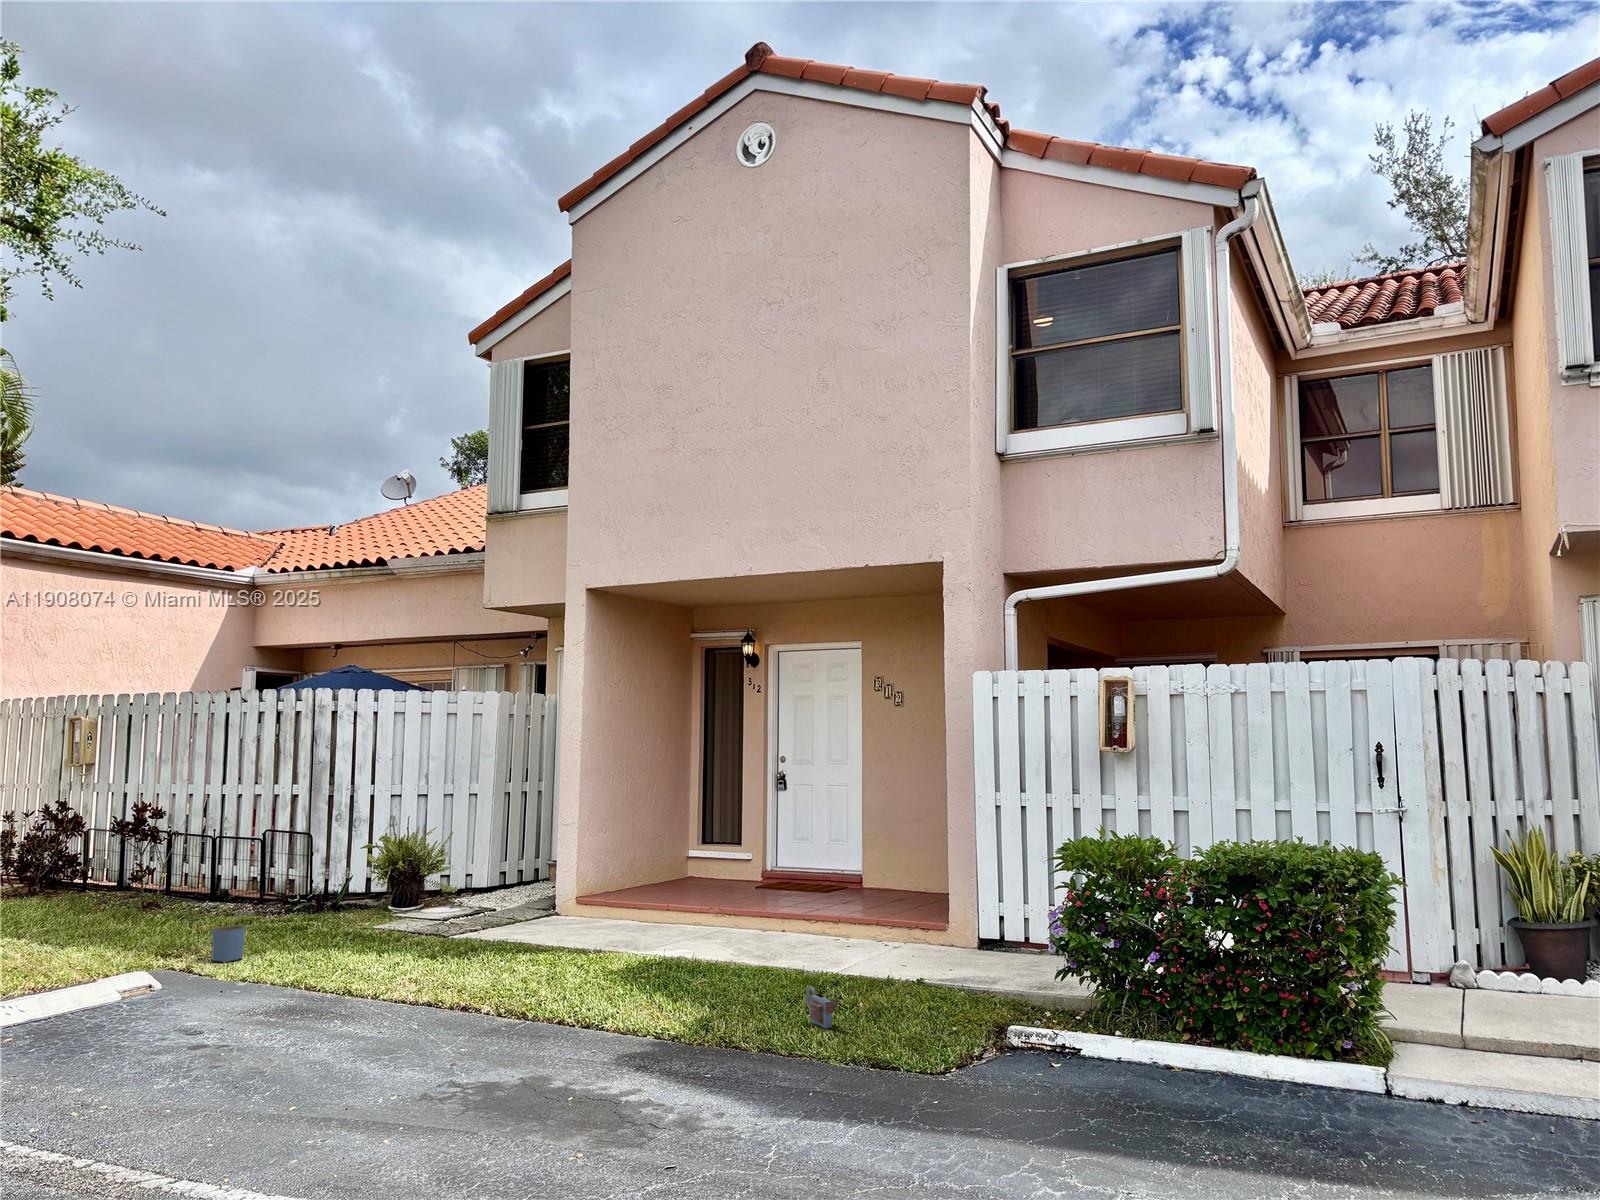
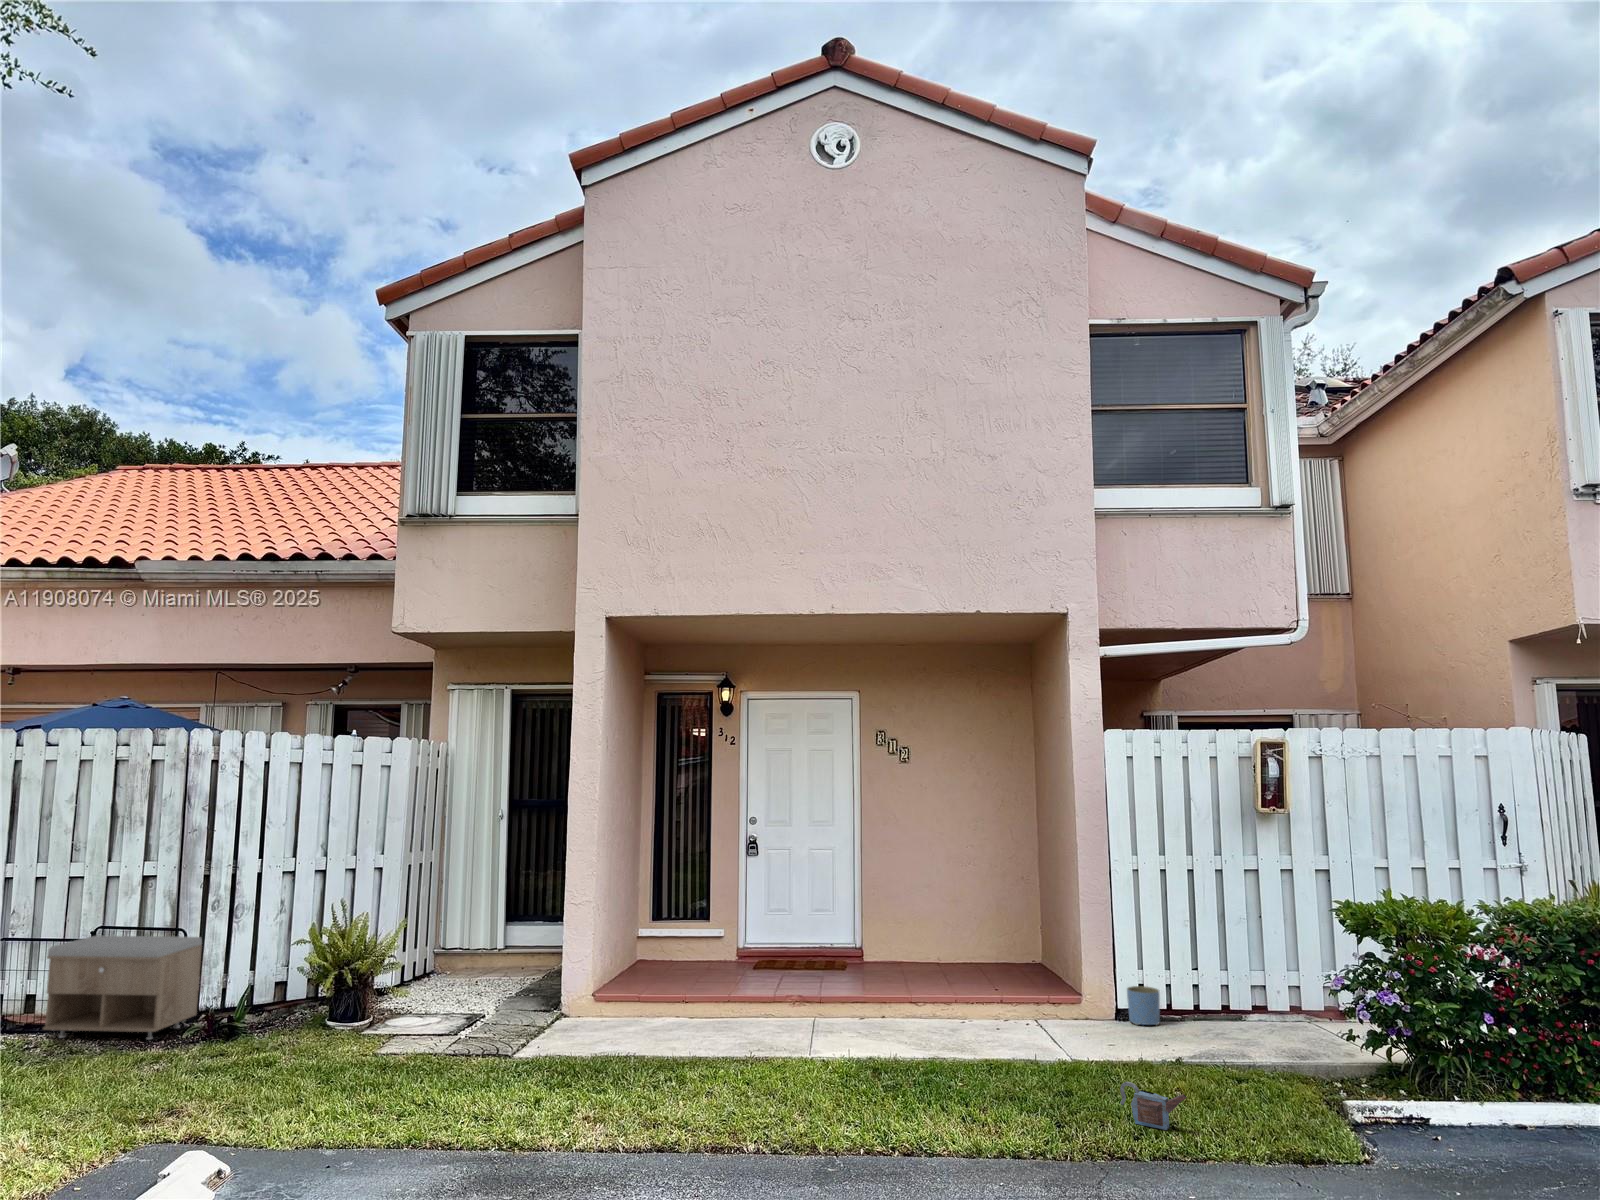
storage bench: none [228,835,324,908] -> present [43,936,202,1040]
planter: present [212,925,245,963] -> present [1127,986,1160,1025]

